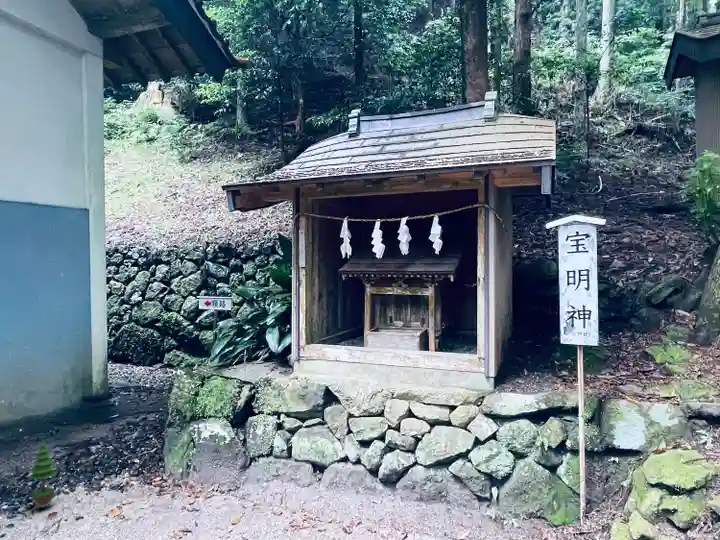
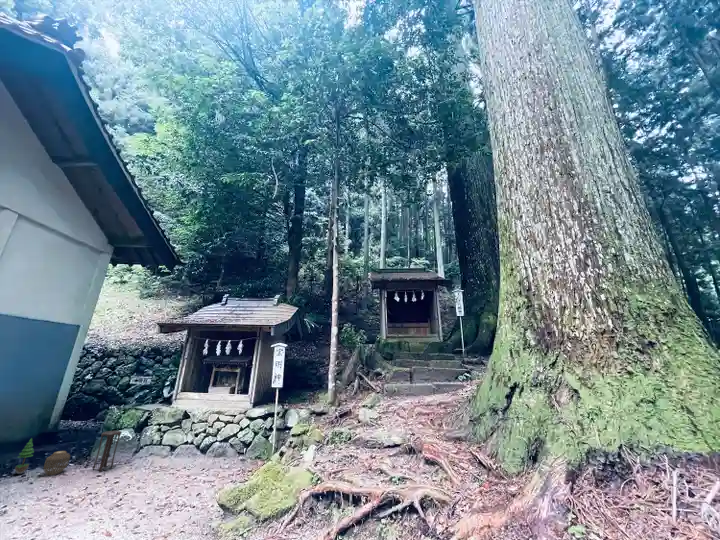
stool: none [168,430,206,517] -> present [93,431,121,471]
woven basket: none [78,468,122,517] -> present [43,451,70,475]

